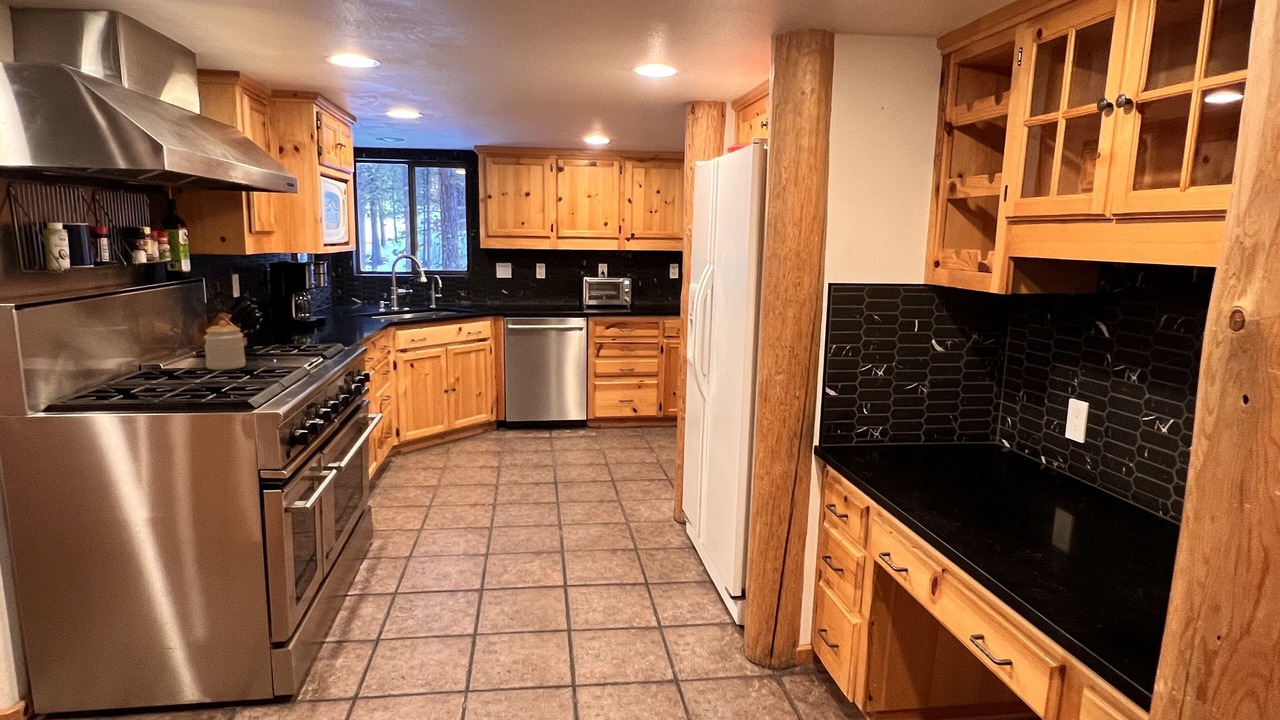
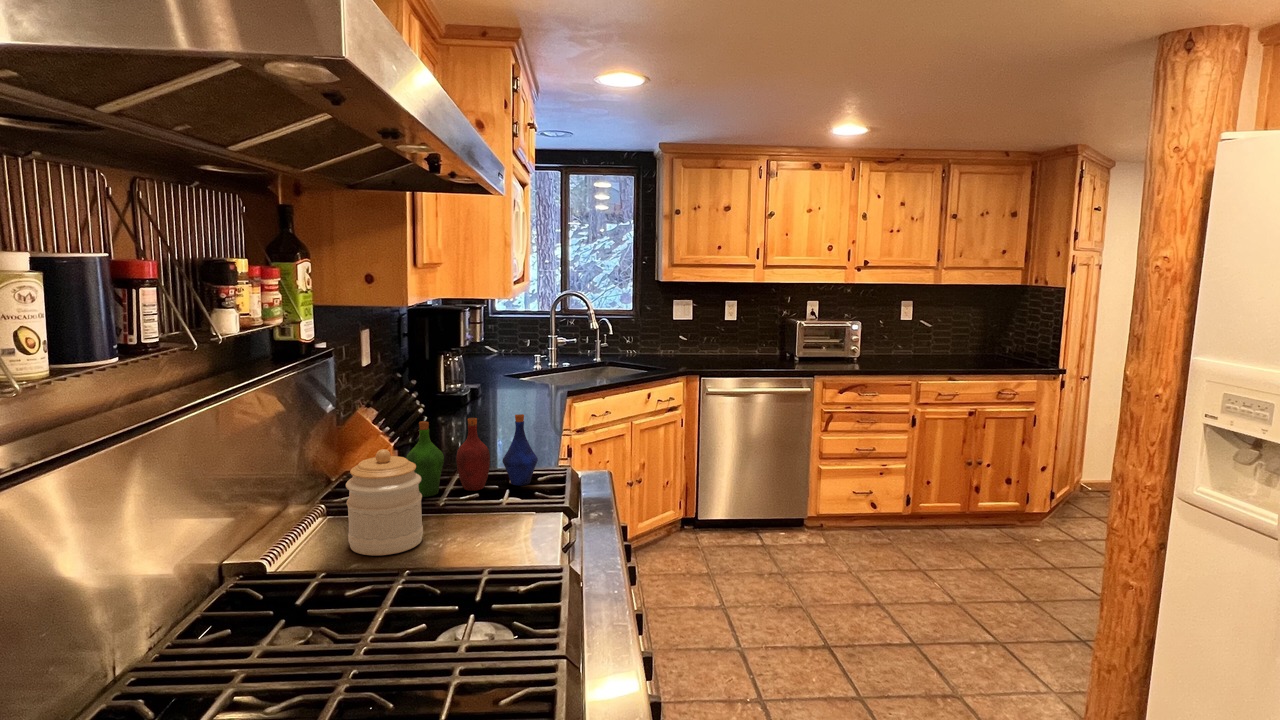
bottle: none [245,314,324,356] -> present [406,414,538,497]

